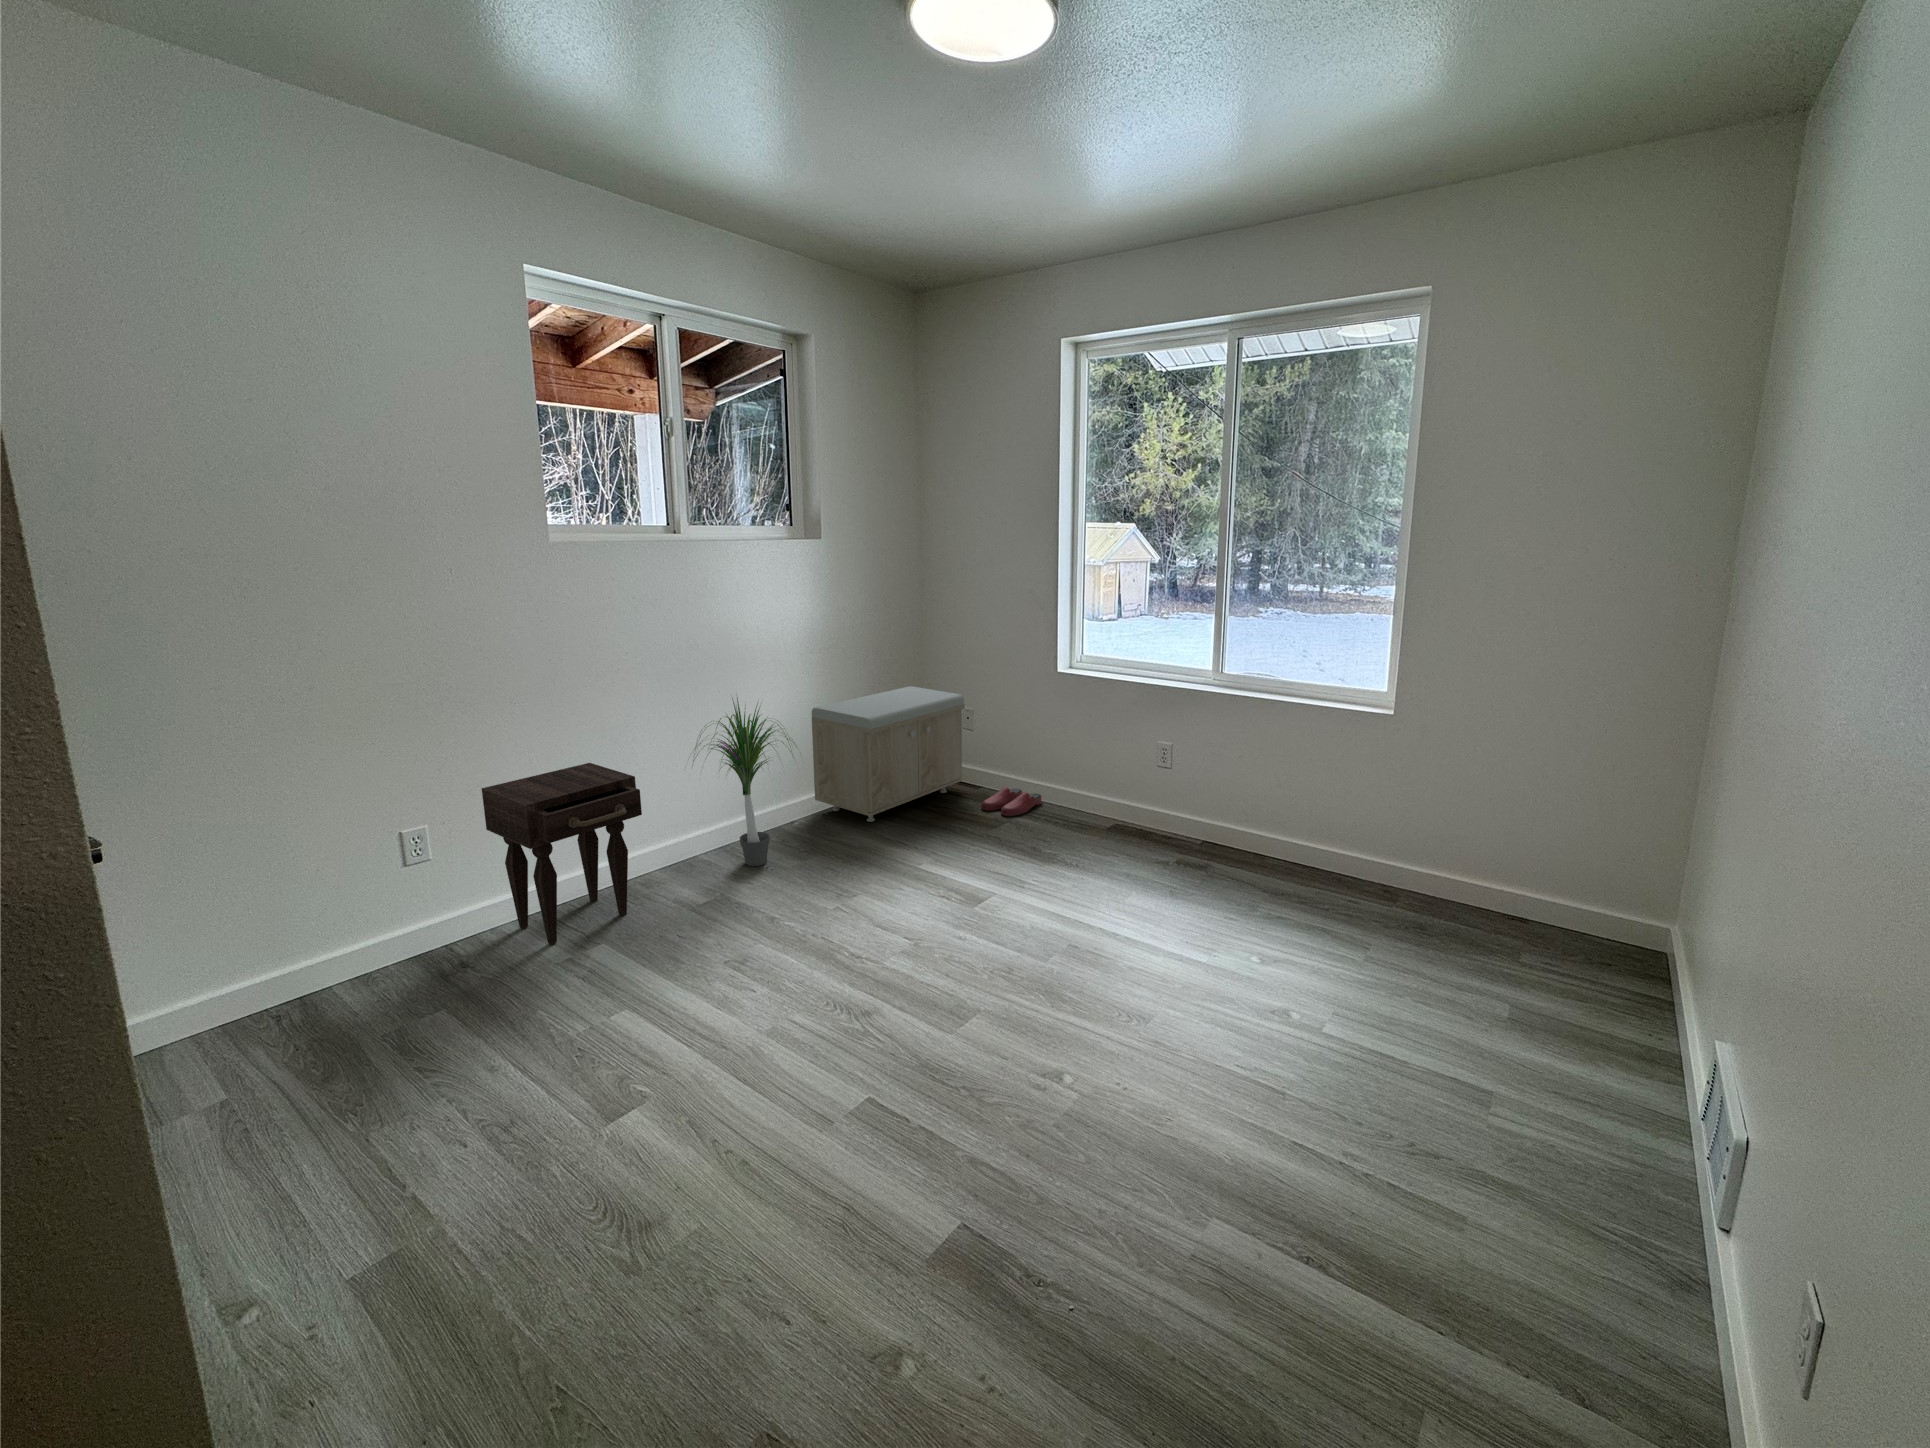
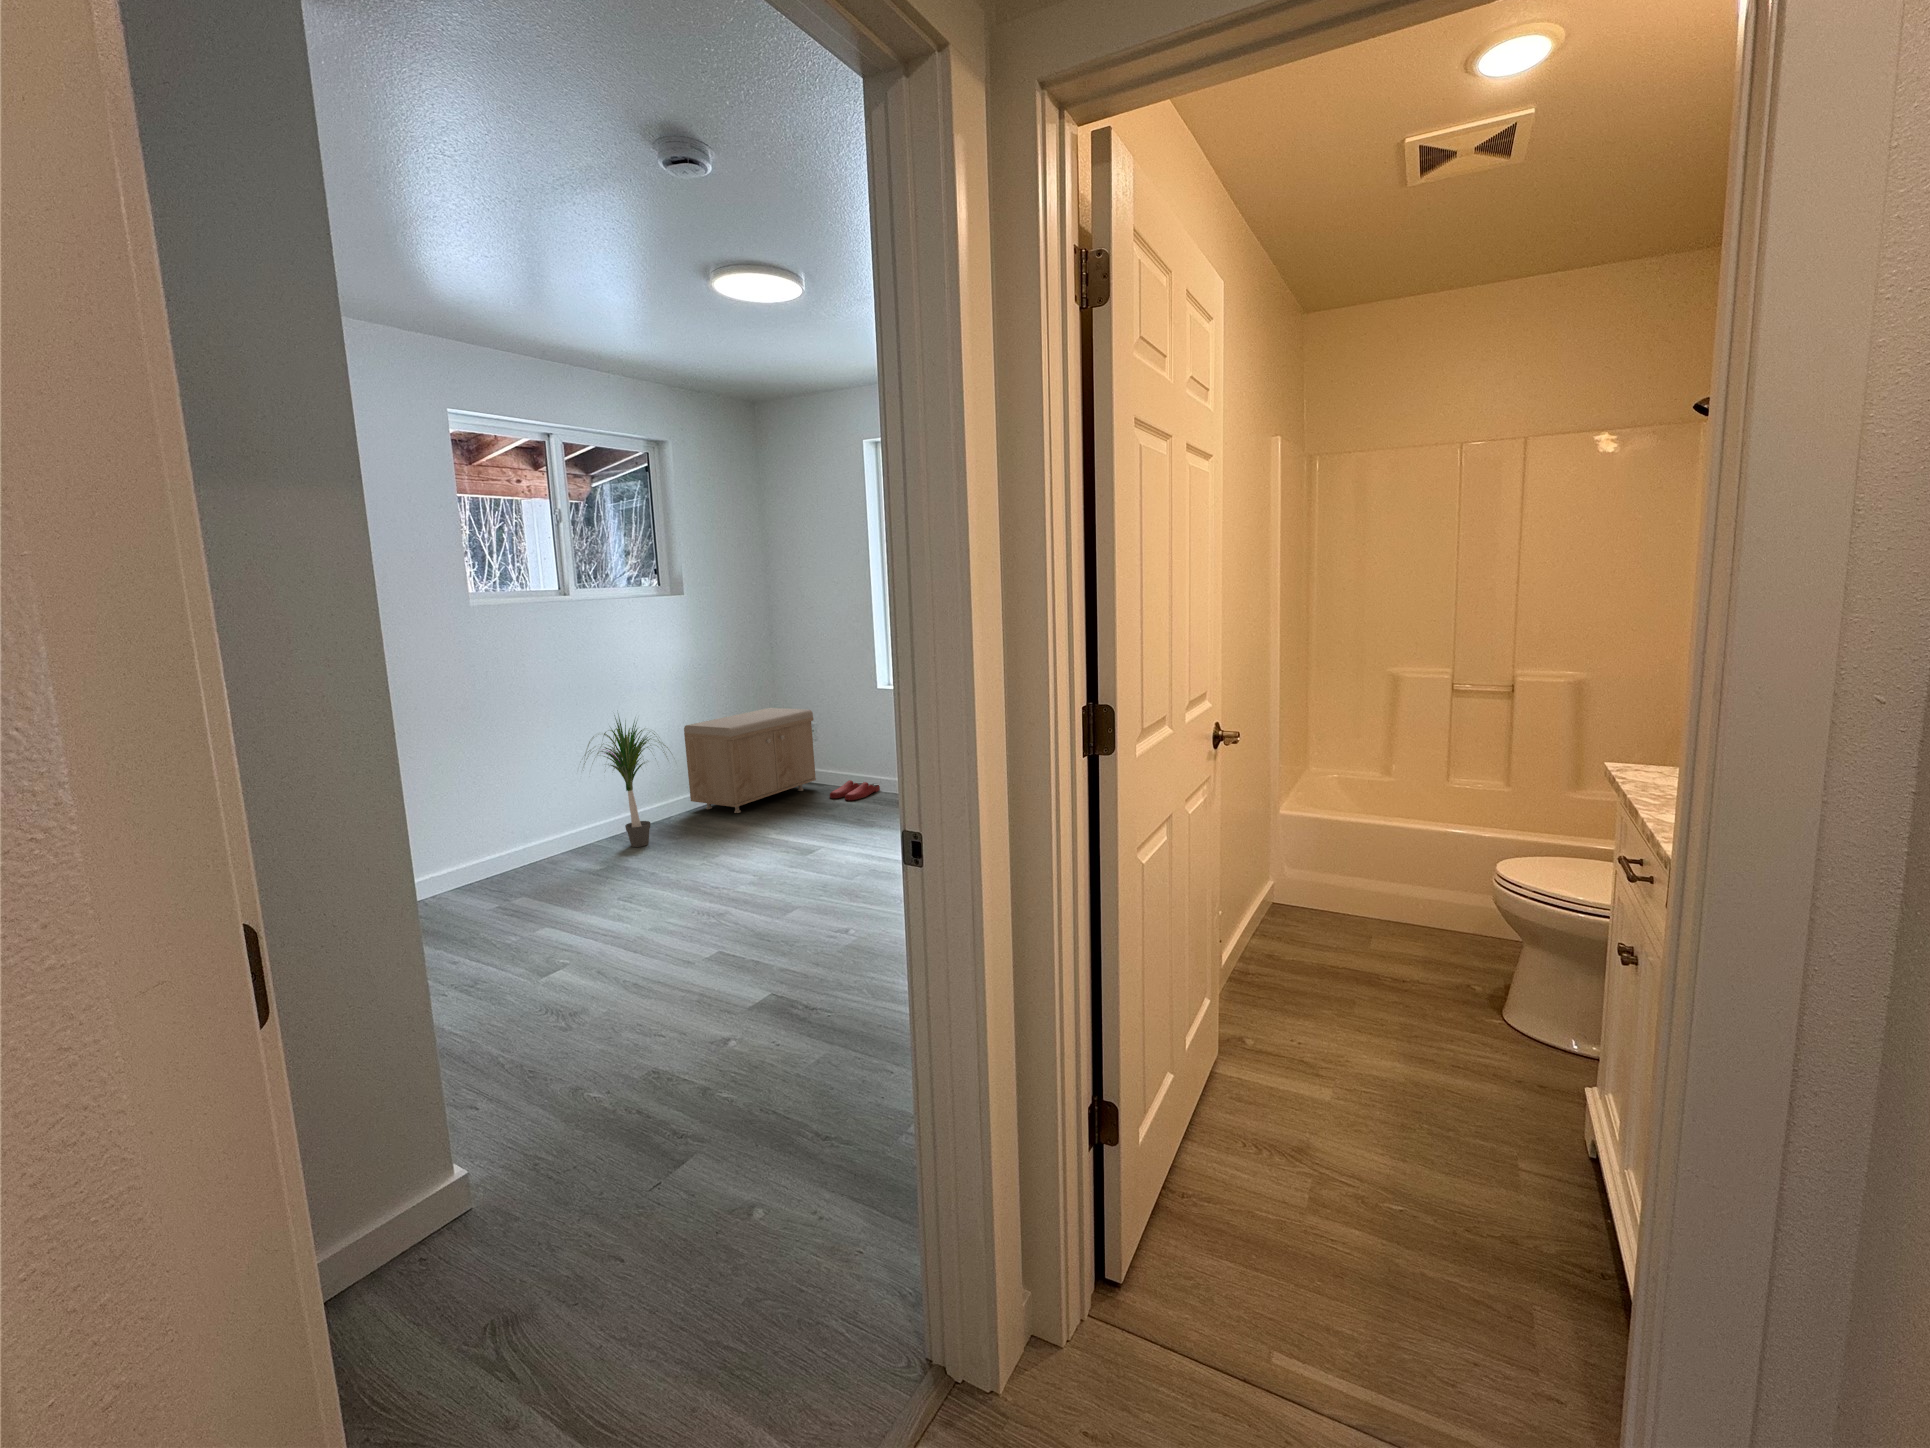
nightstand: present [482,763,642,945] -> none [411,768,543,904]

